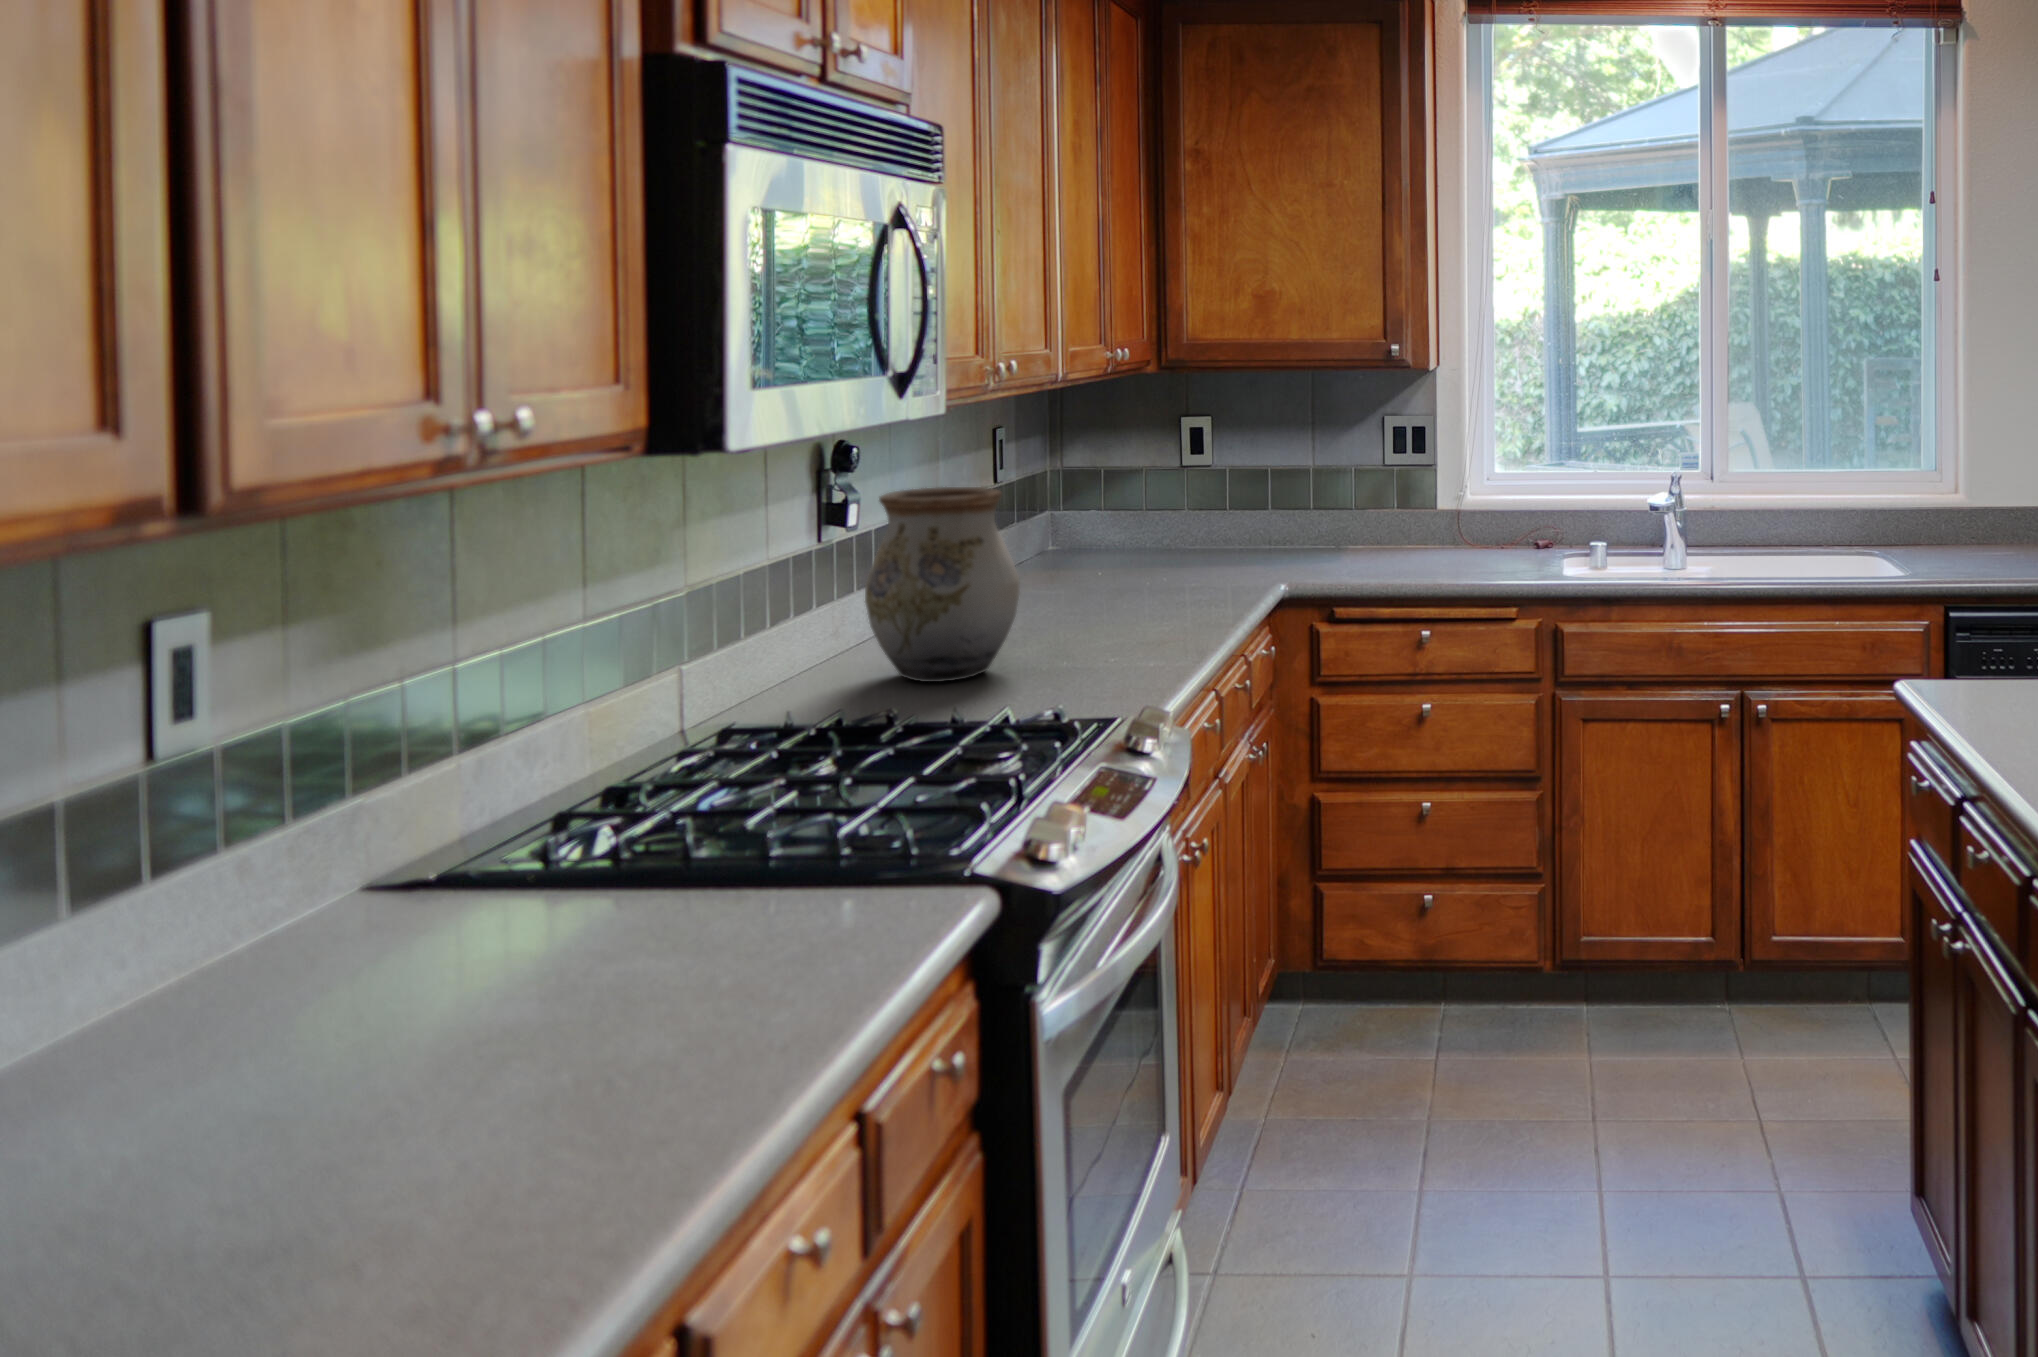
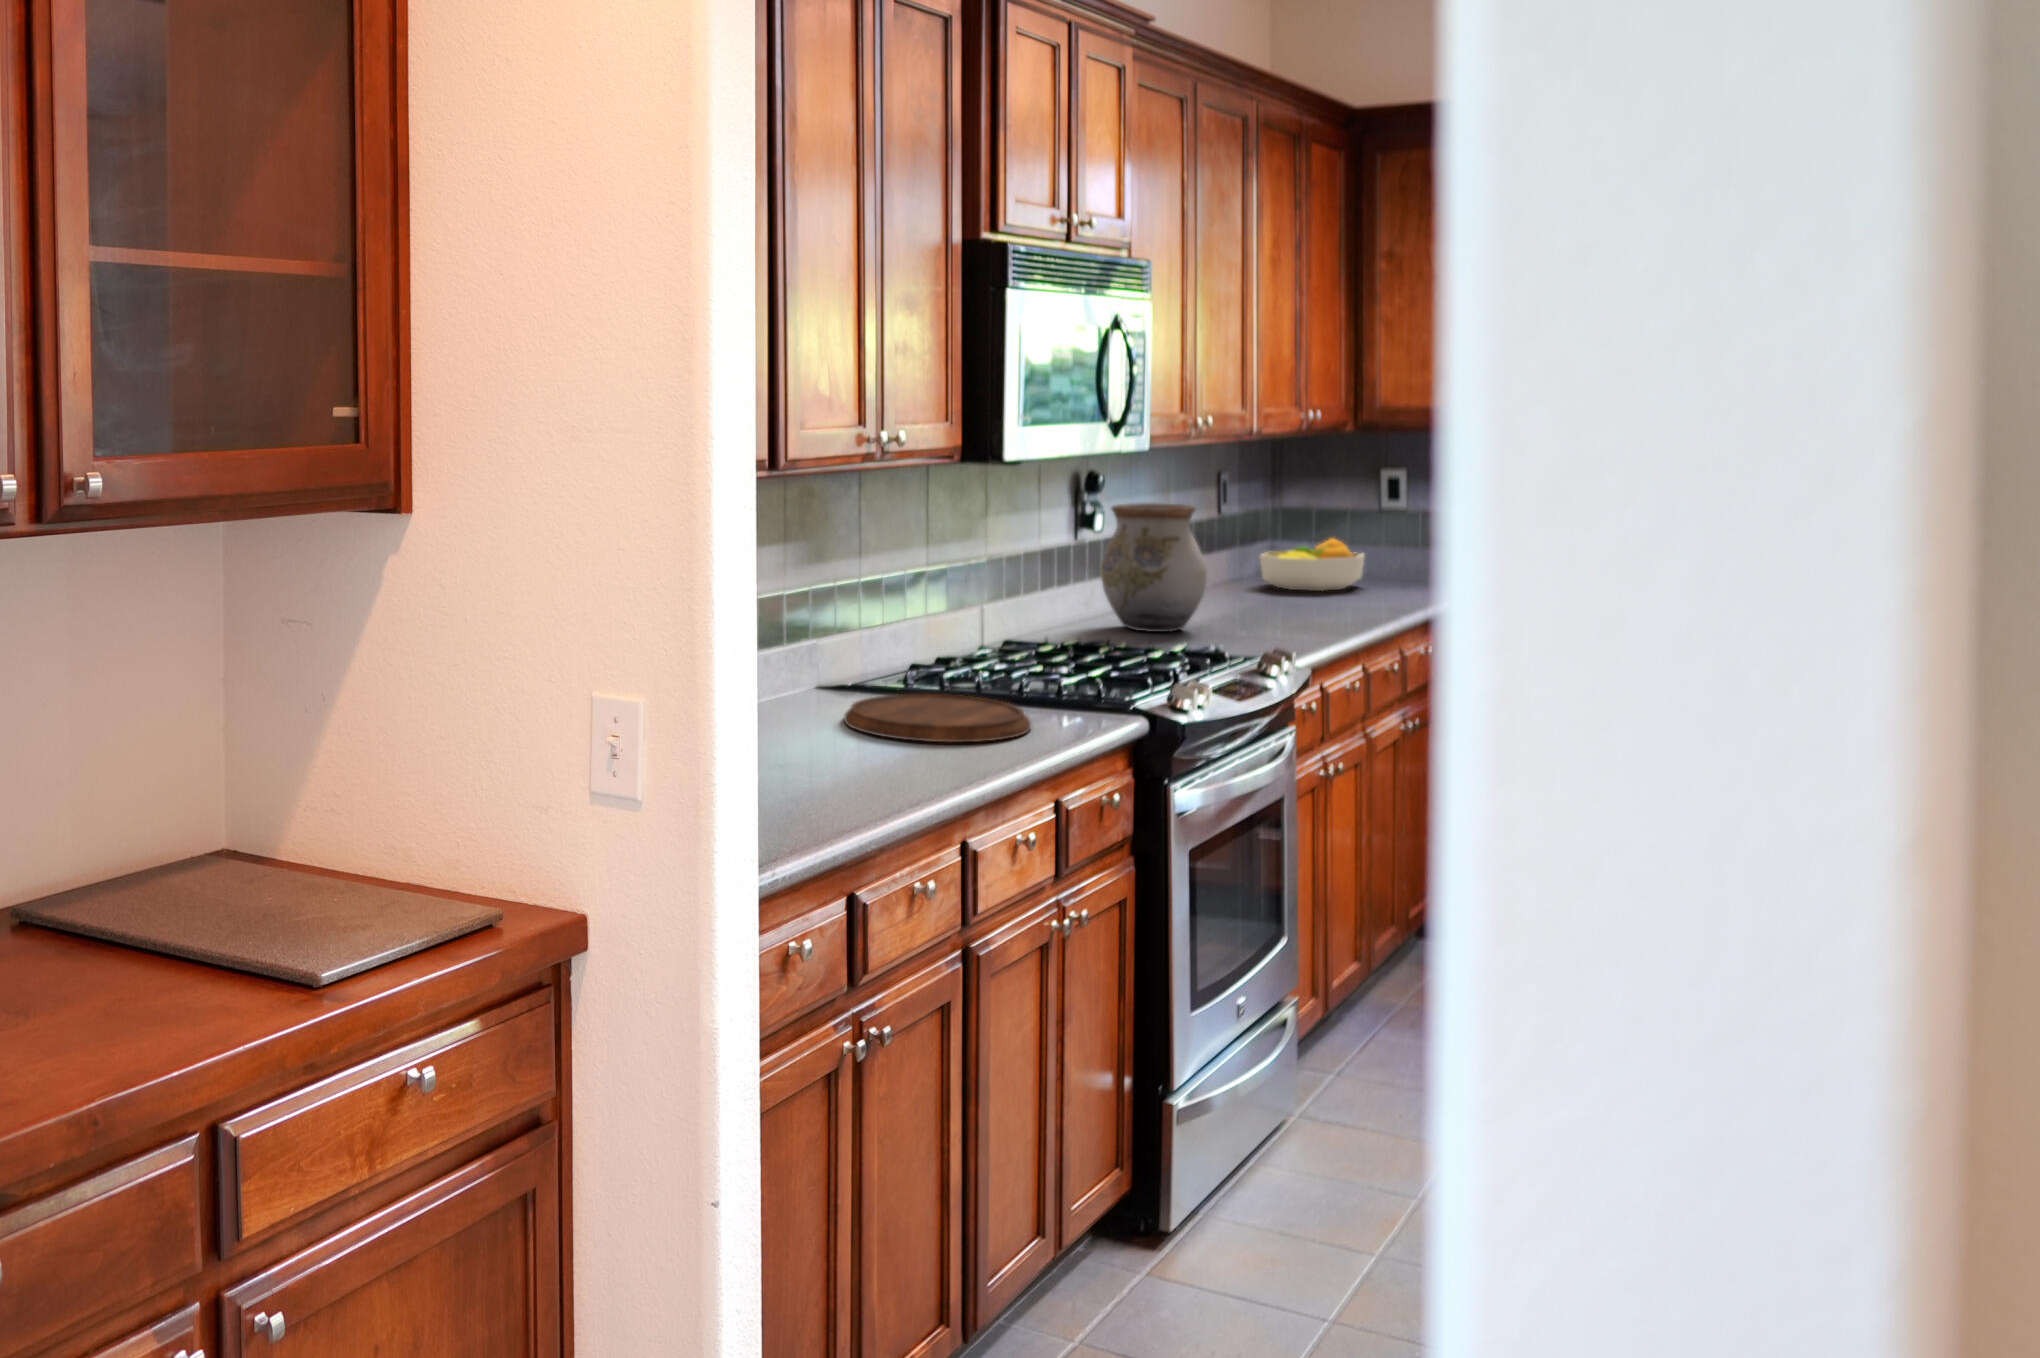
fruit bowl: none [1055,507,1175,581] -> present [1260,538,1364,591]
cutting board: none [391,907,803,1074] -> present [844,694,1031,742]

